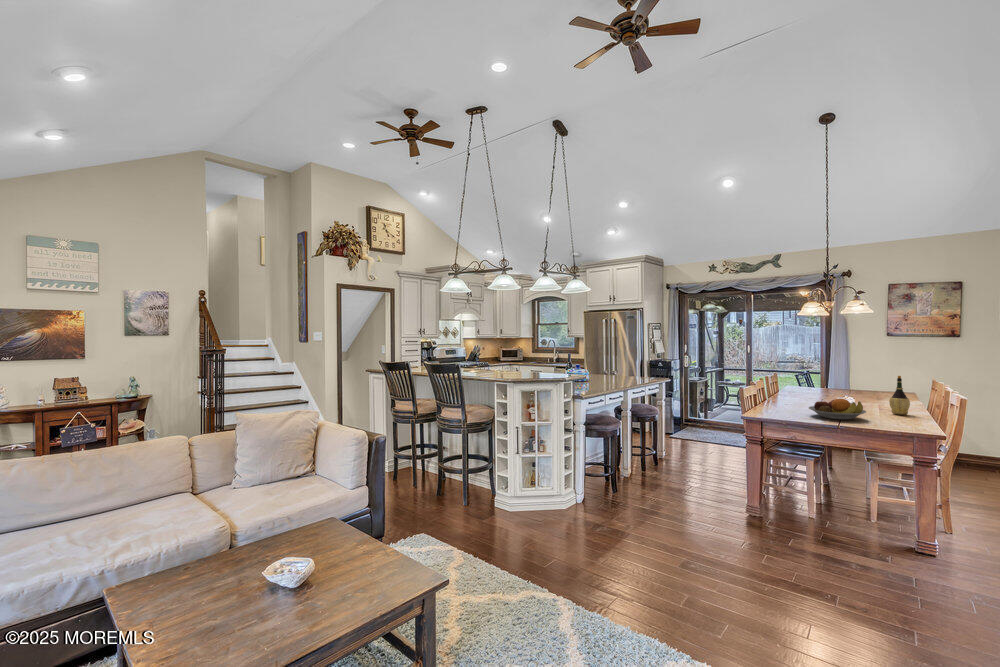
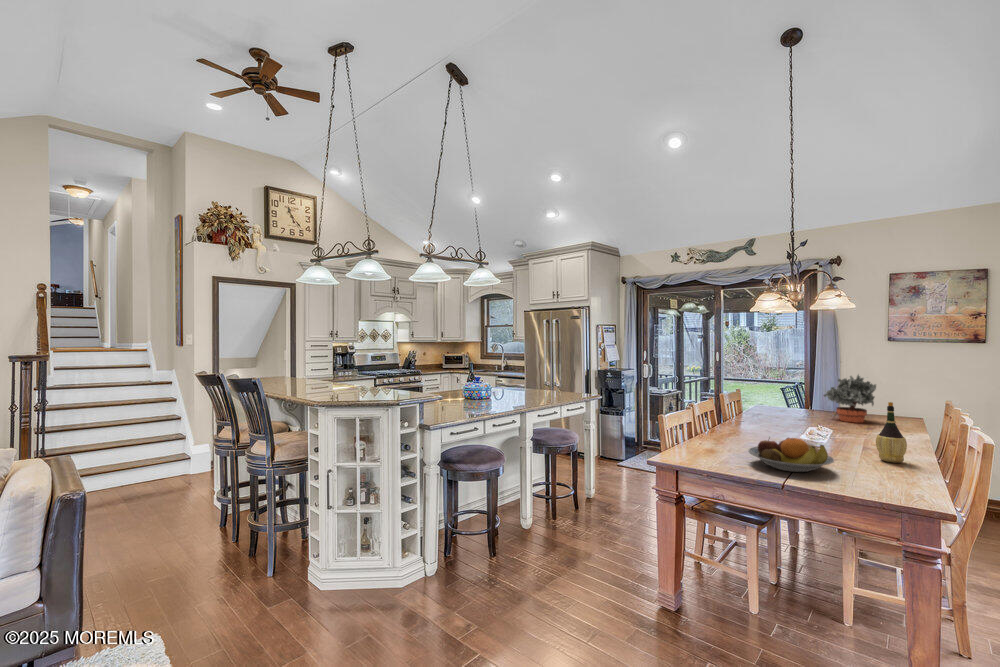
potted plant: none [843,360,882,395] -> present [823,375,876,423]

